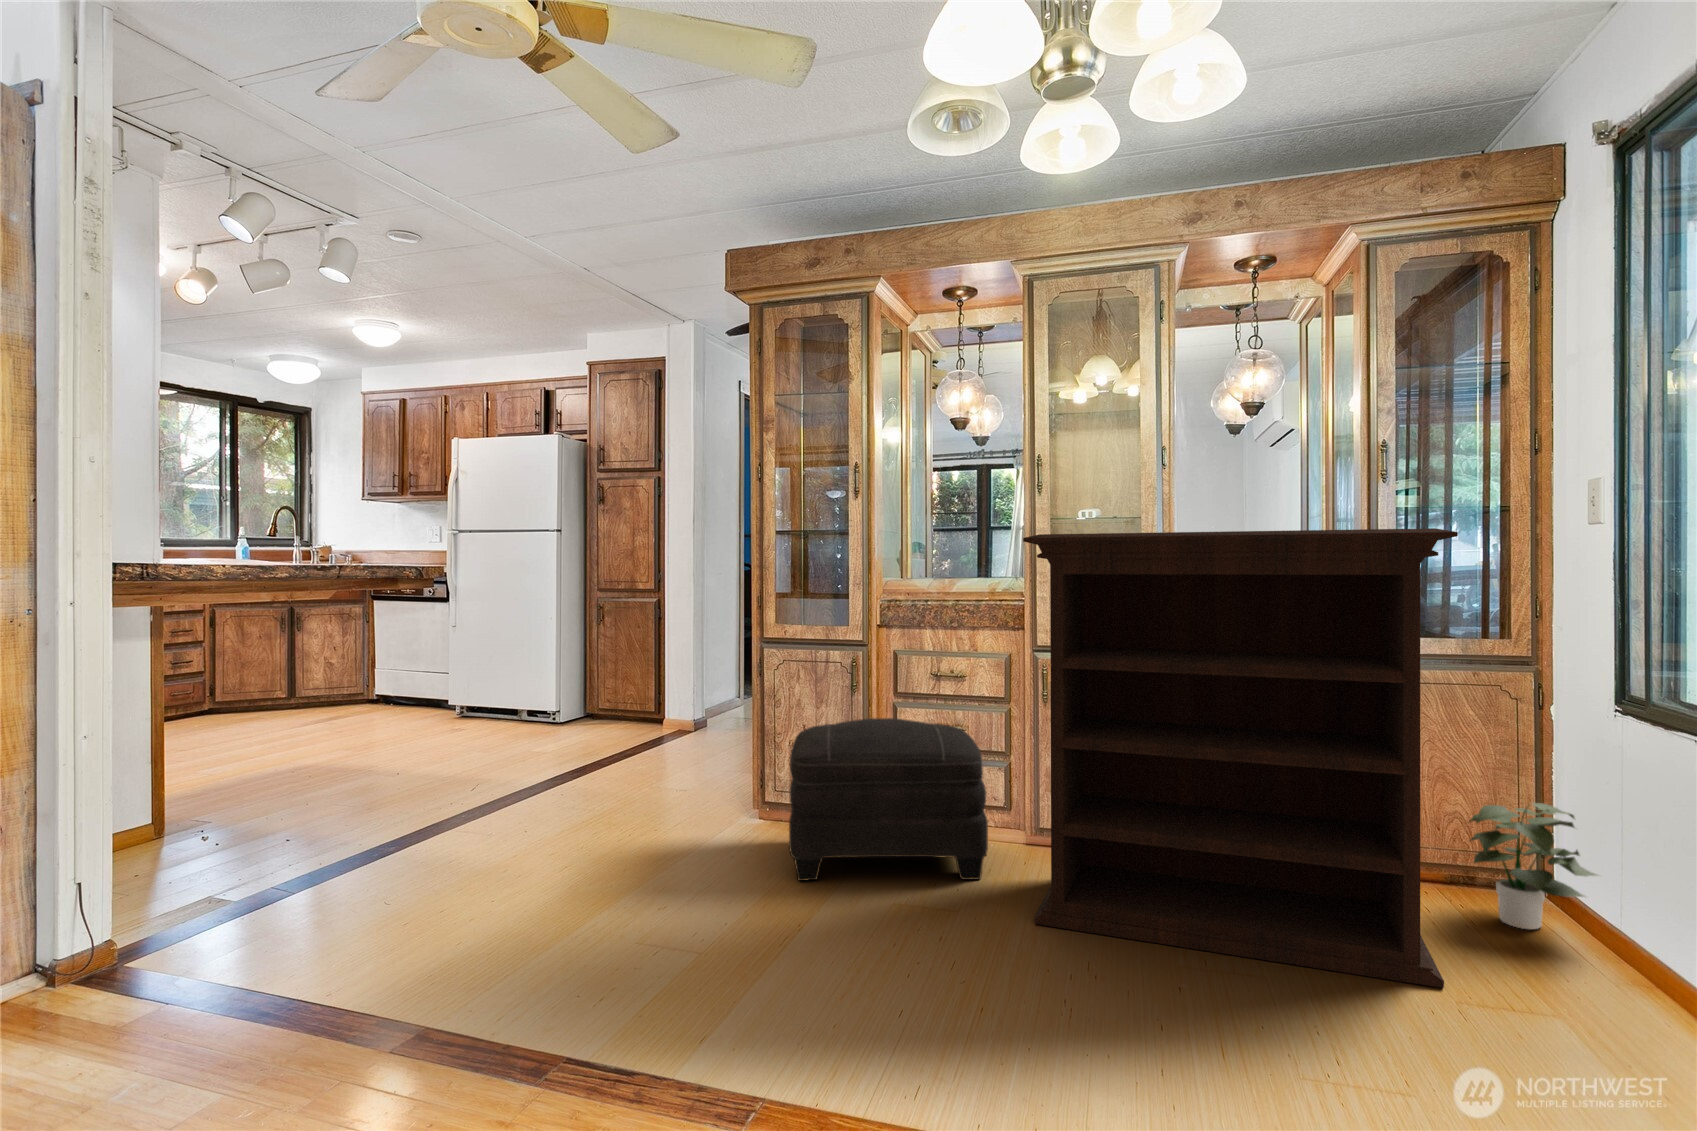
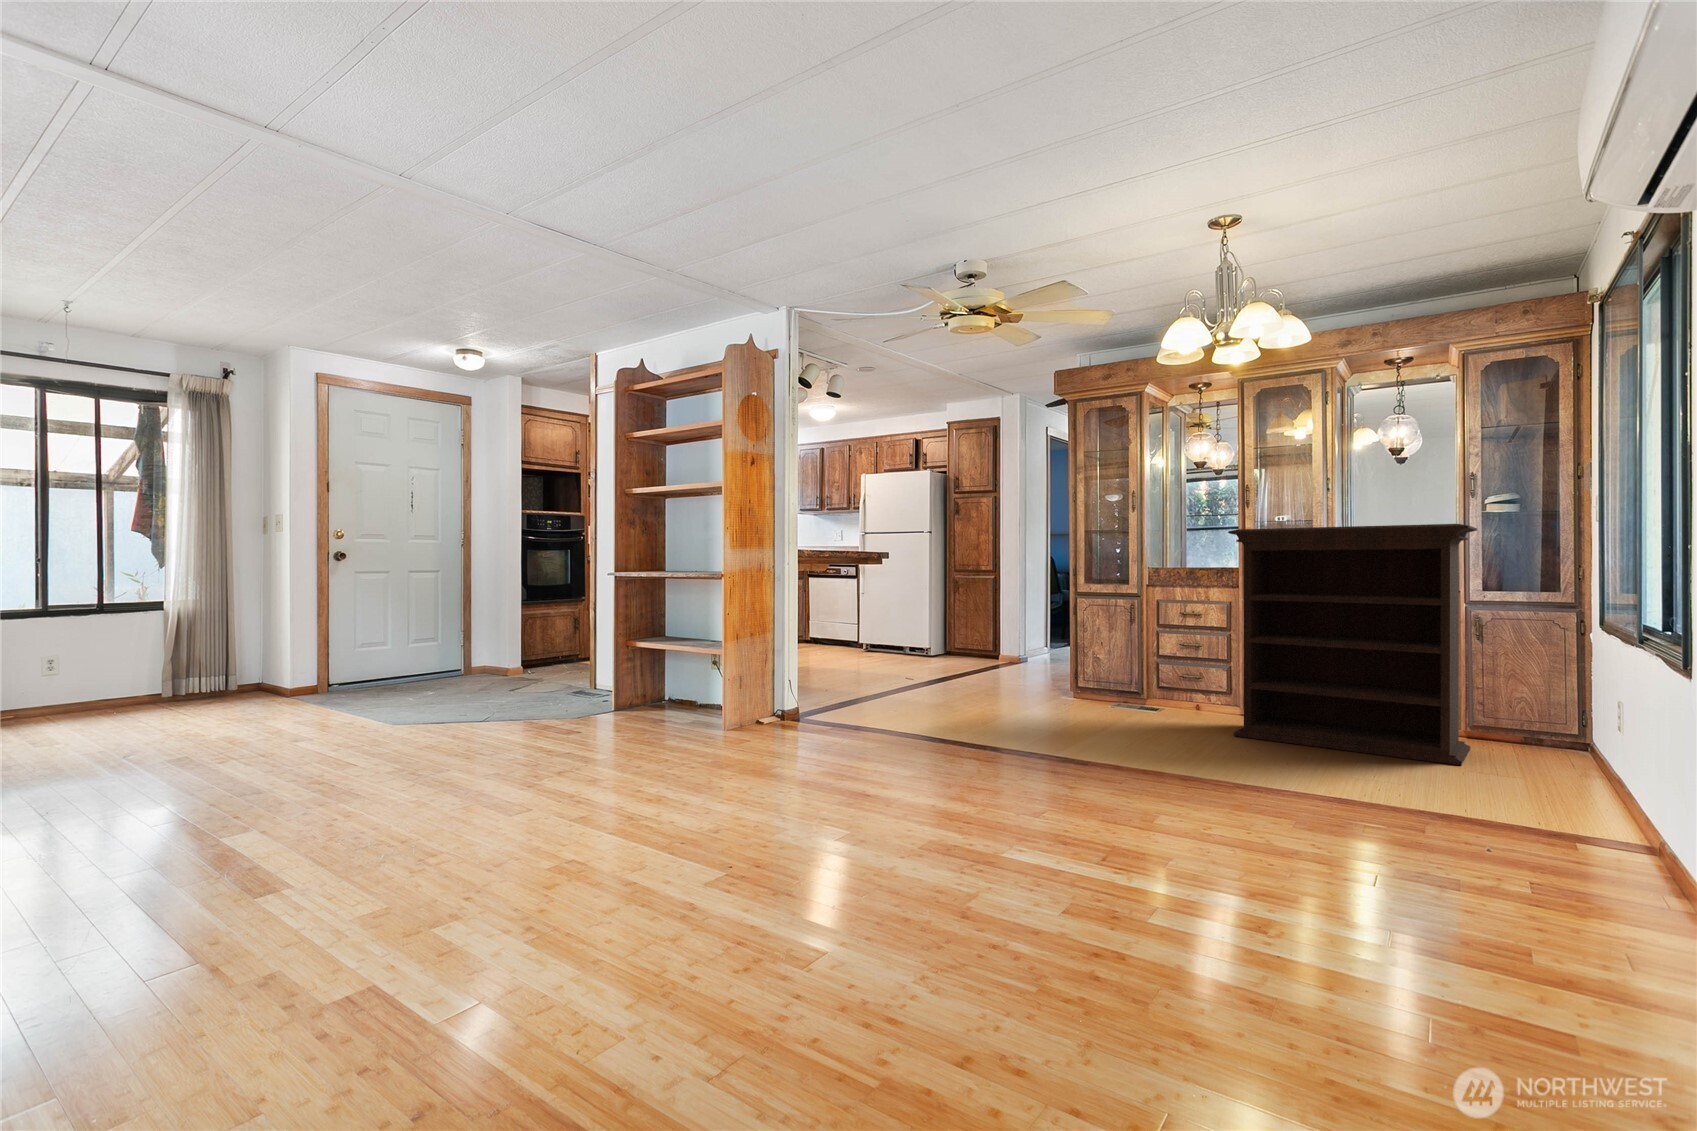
ottoman: present [789,718,988,881] -> none [1096,636,1212,722]
potted plant: present [1469,803,1596,930] -> none [1512,683,1585,756]

